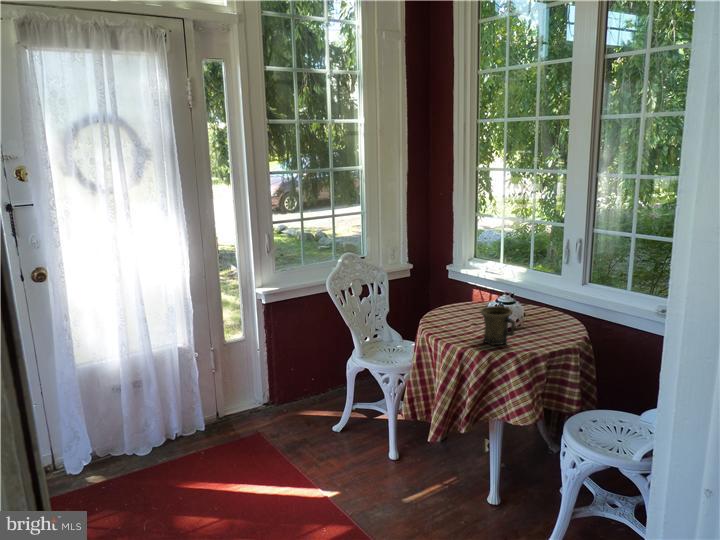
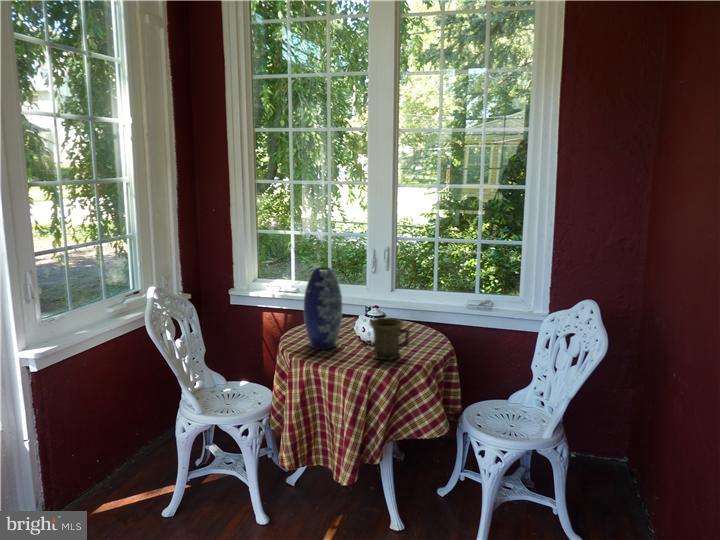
vase: none [439,253,475,326] -> present [304,267,342,350]

